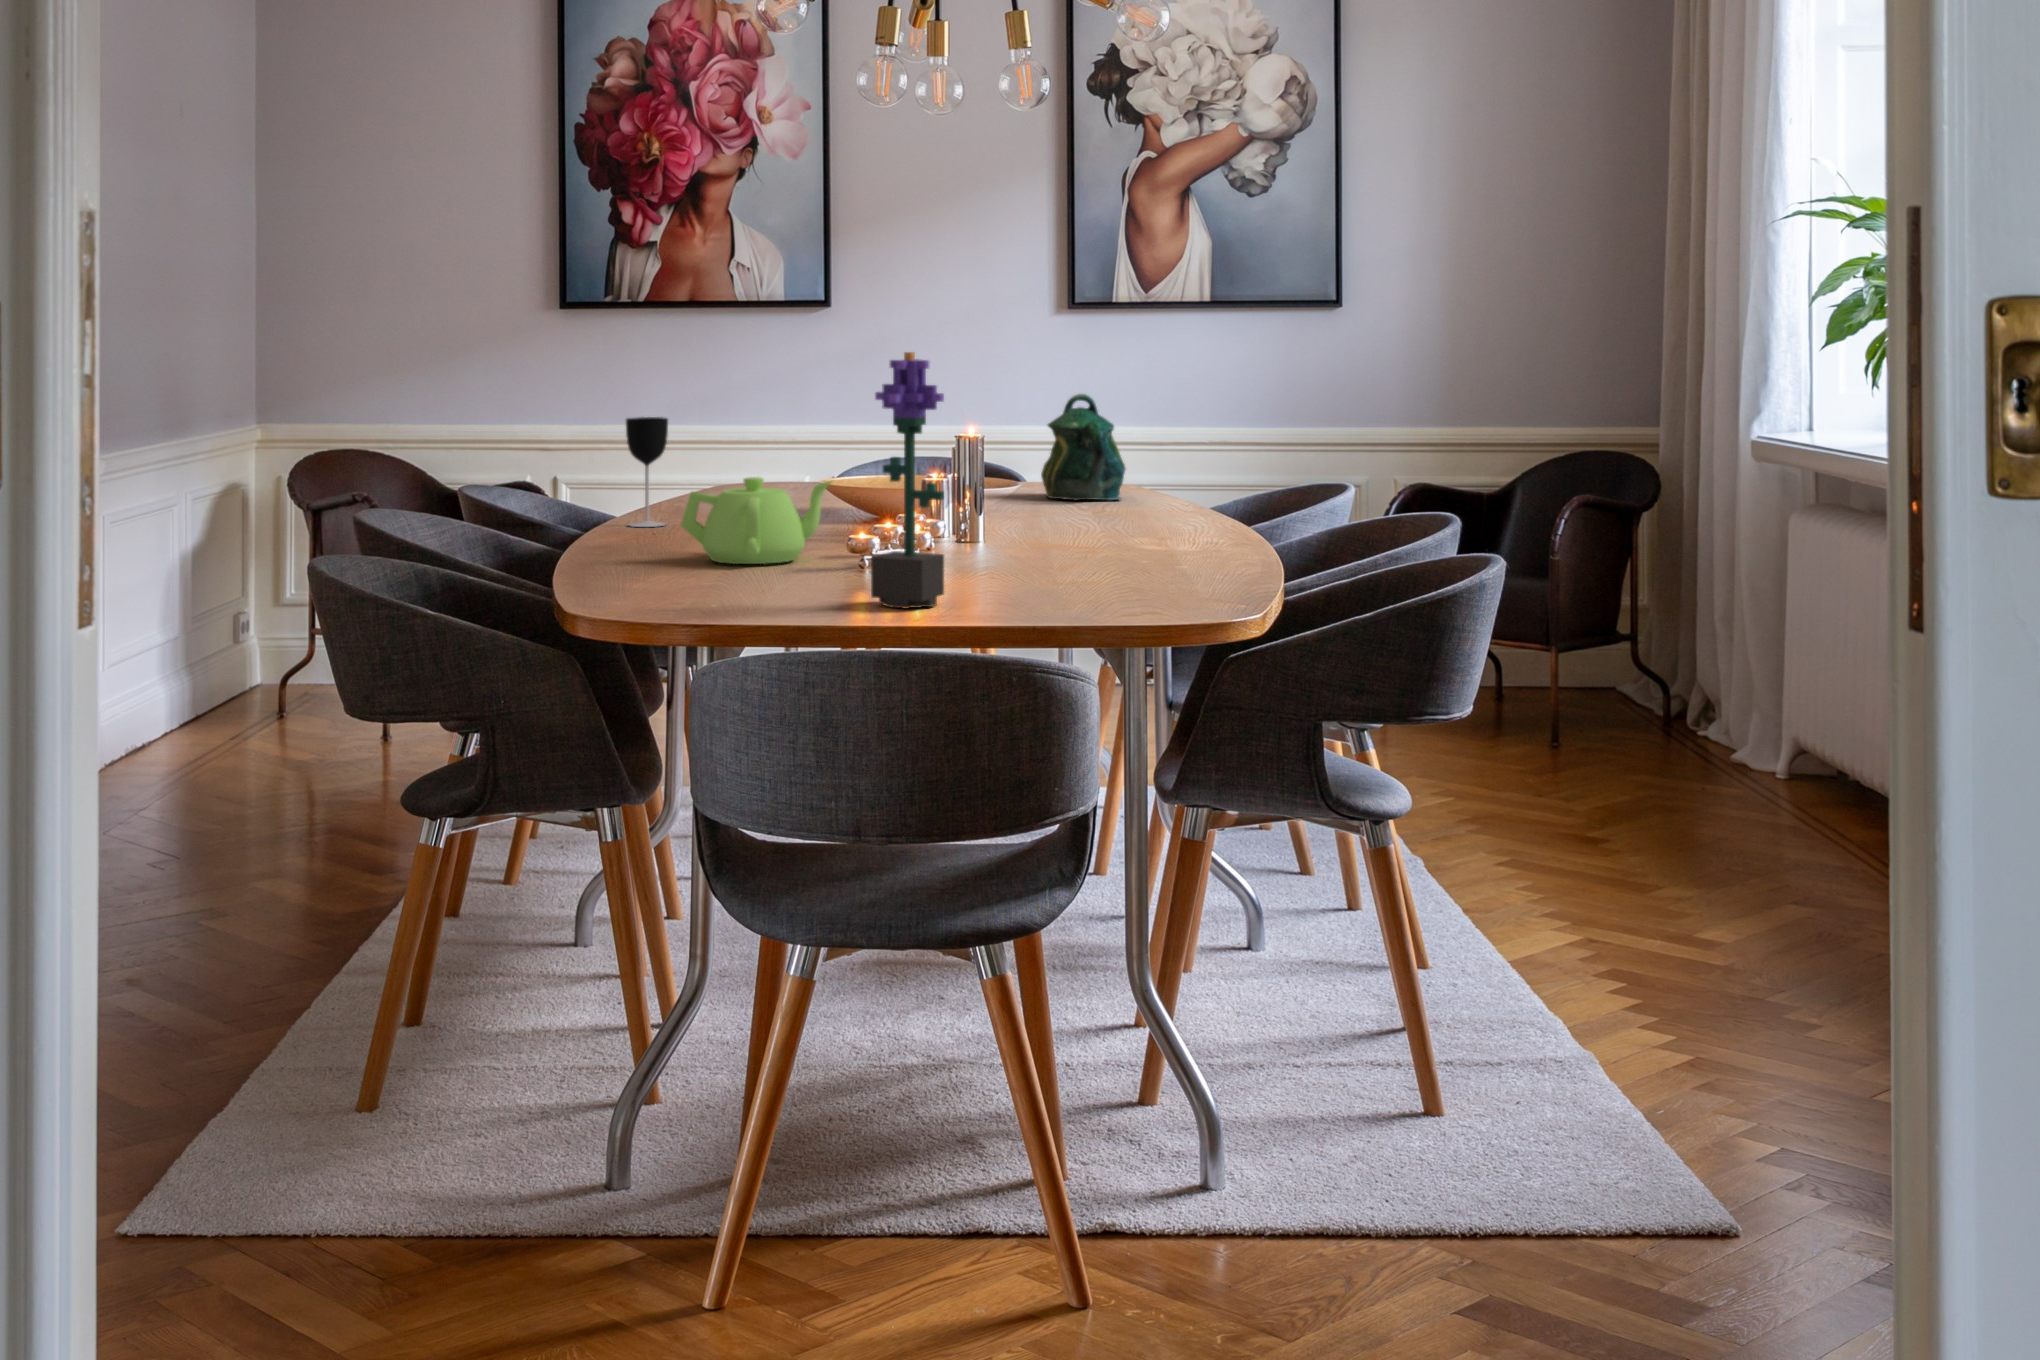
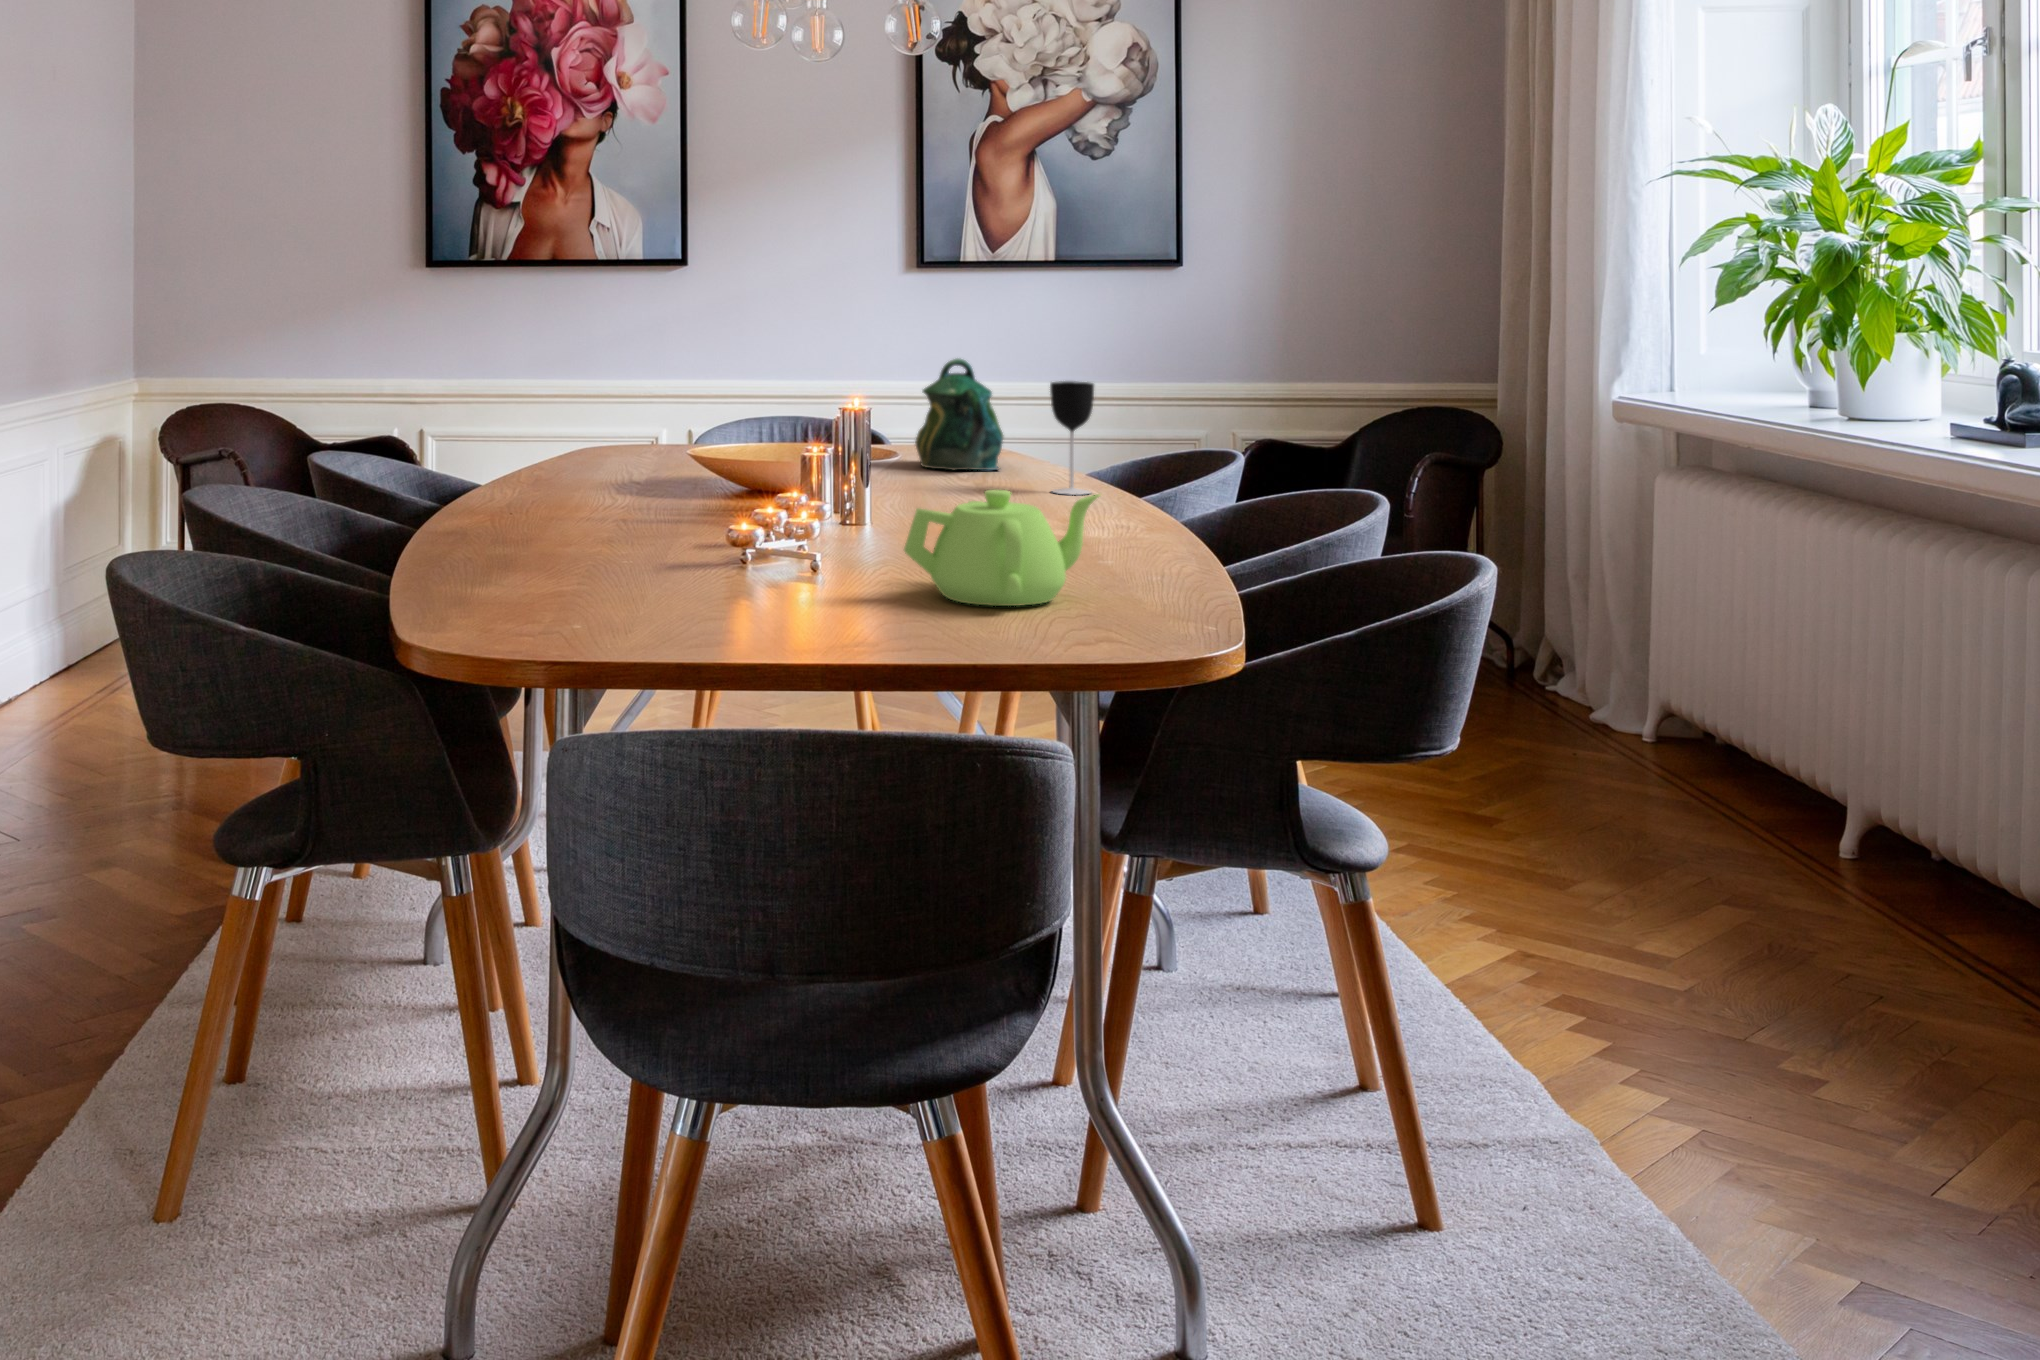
potted flower: present [871,352,944,609] -> none [769,324,858,635]
wine glass: present [626,417,668,527] -> present [1050,381,1094,495]
teapot: present [681,477,832,564] -> present [904,490,1100,606]

